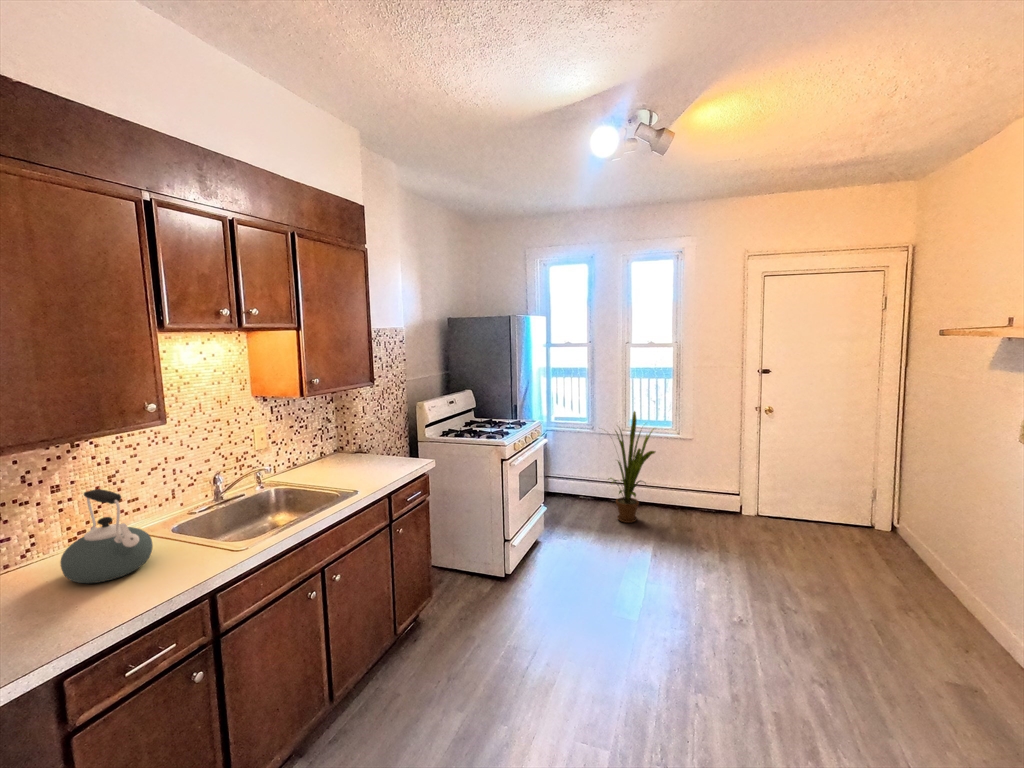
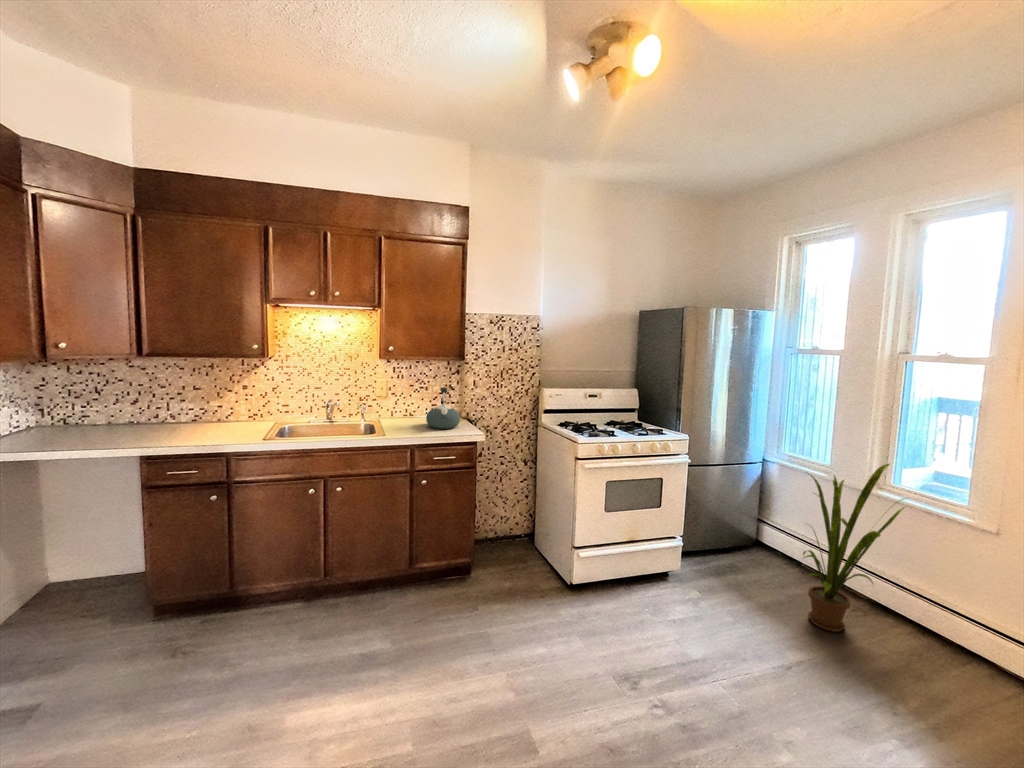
kettle: present [60,489,153,583] -> present [426,388,460,429]

